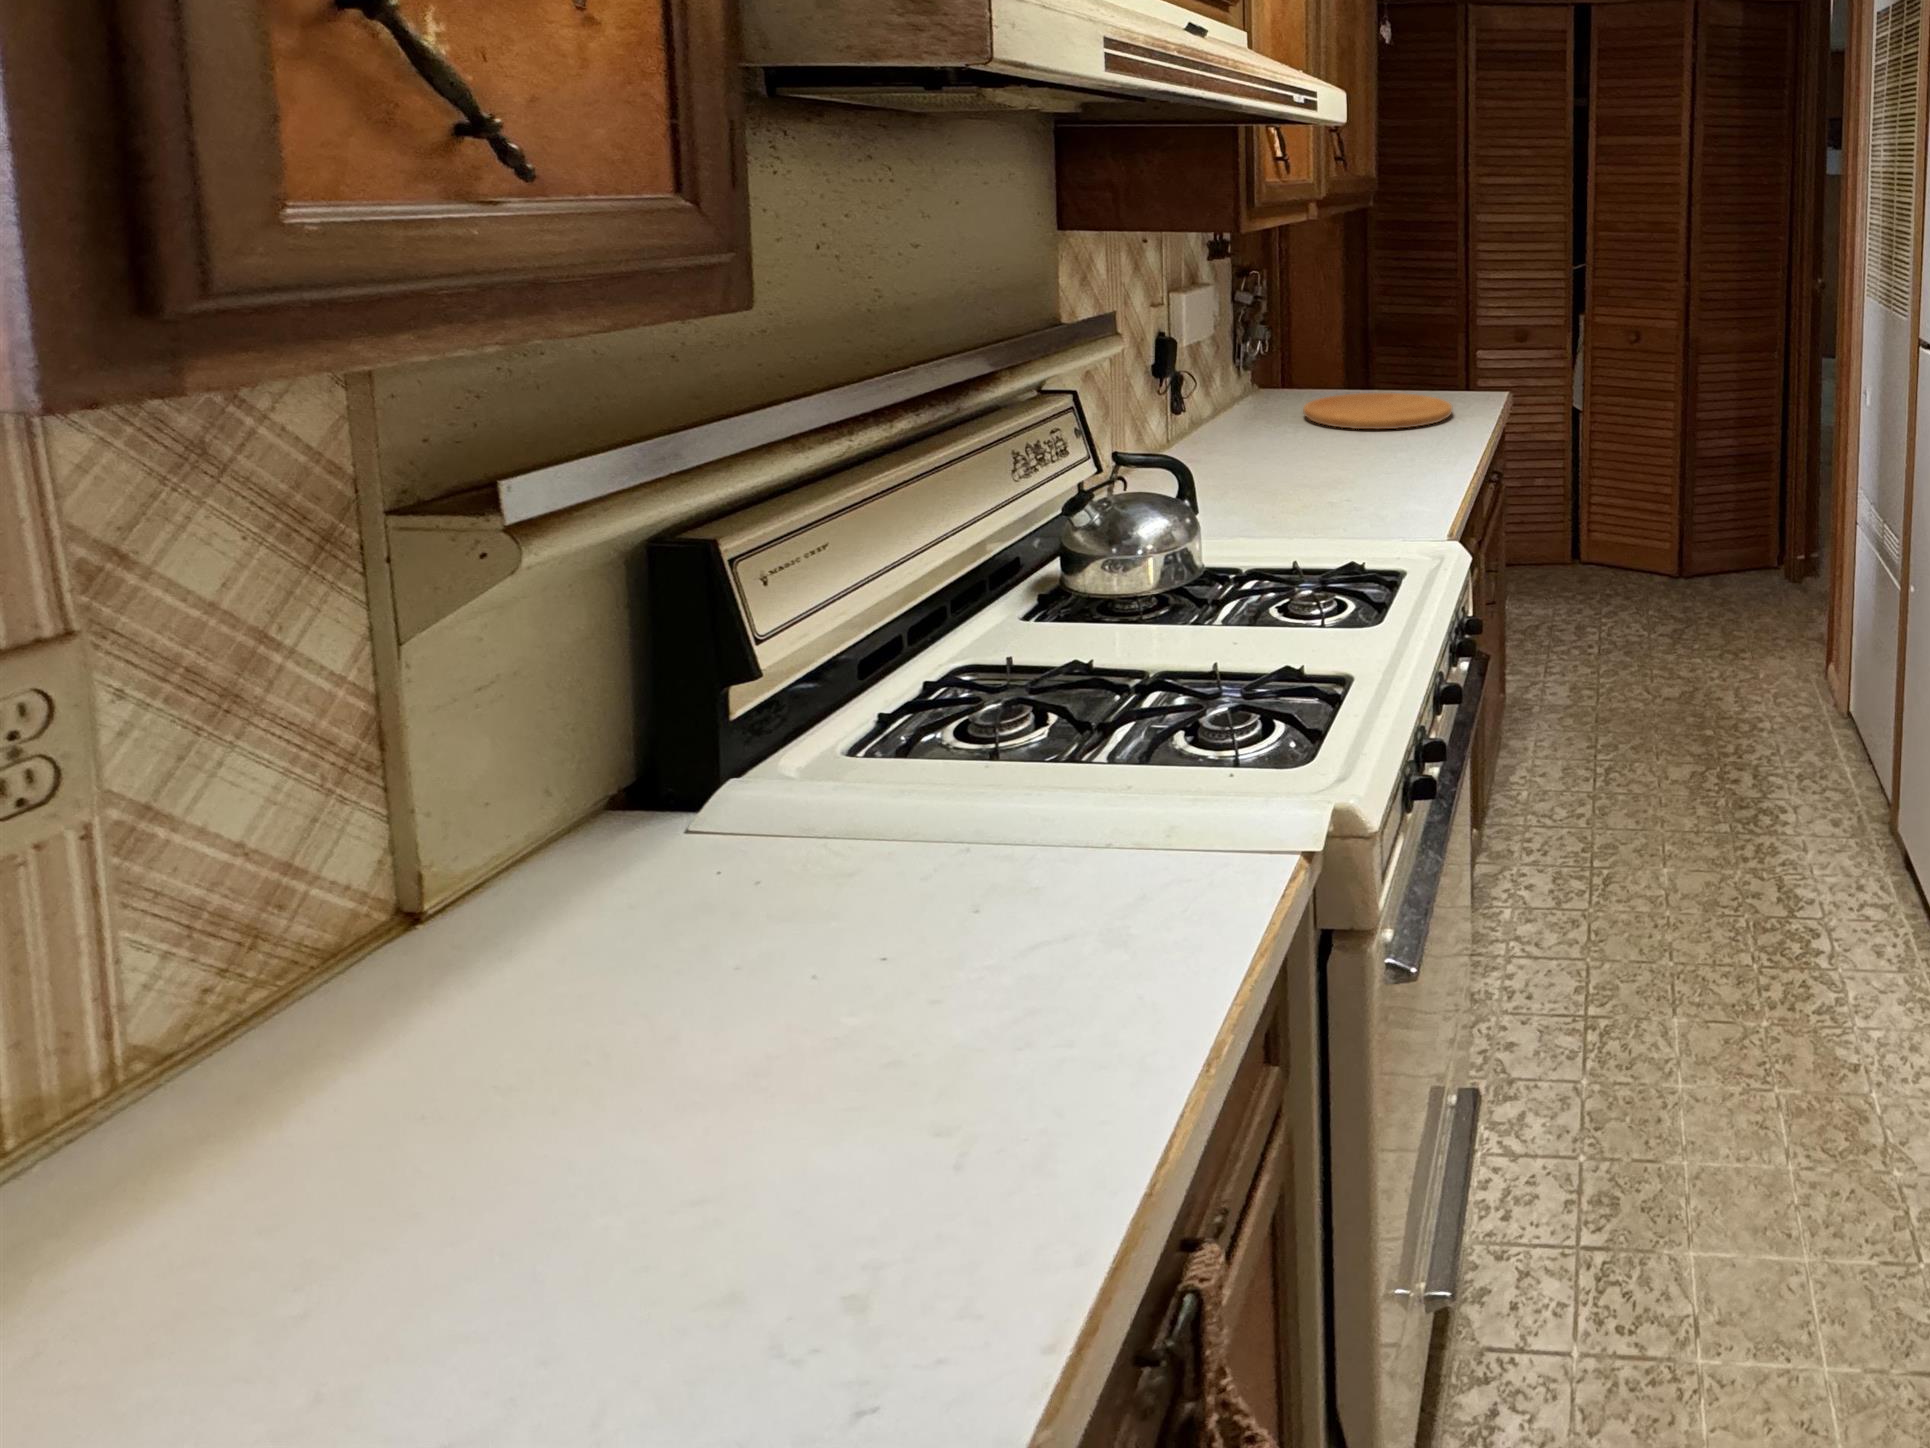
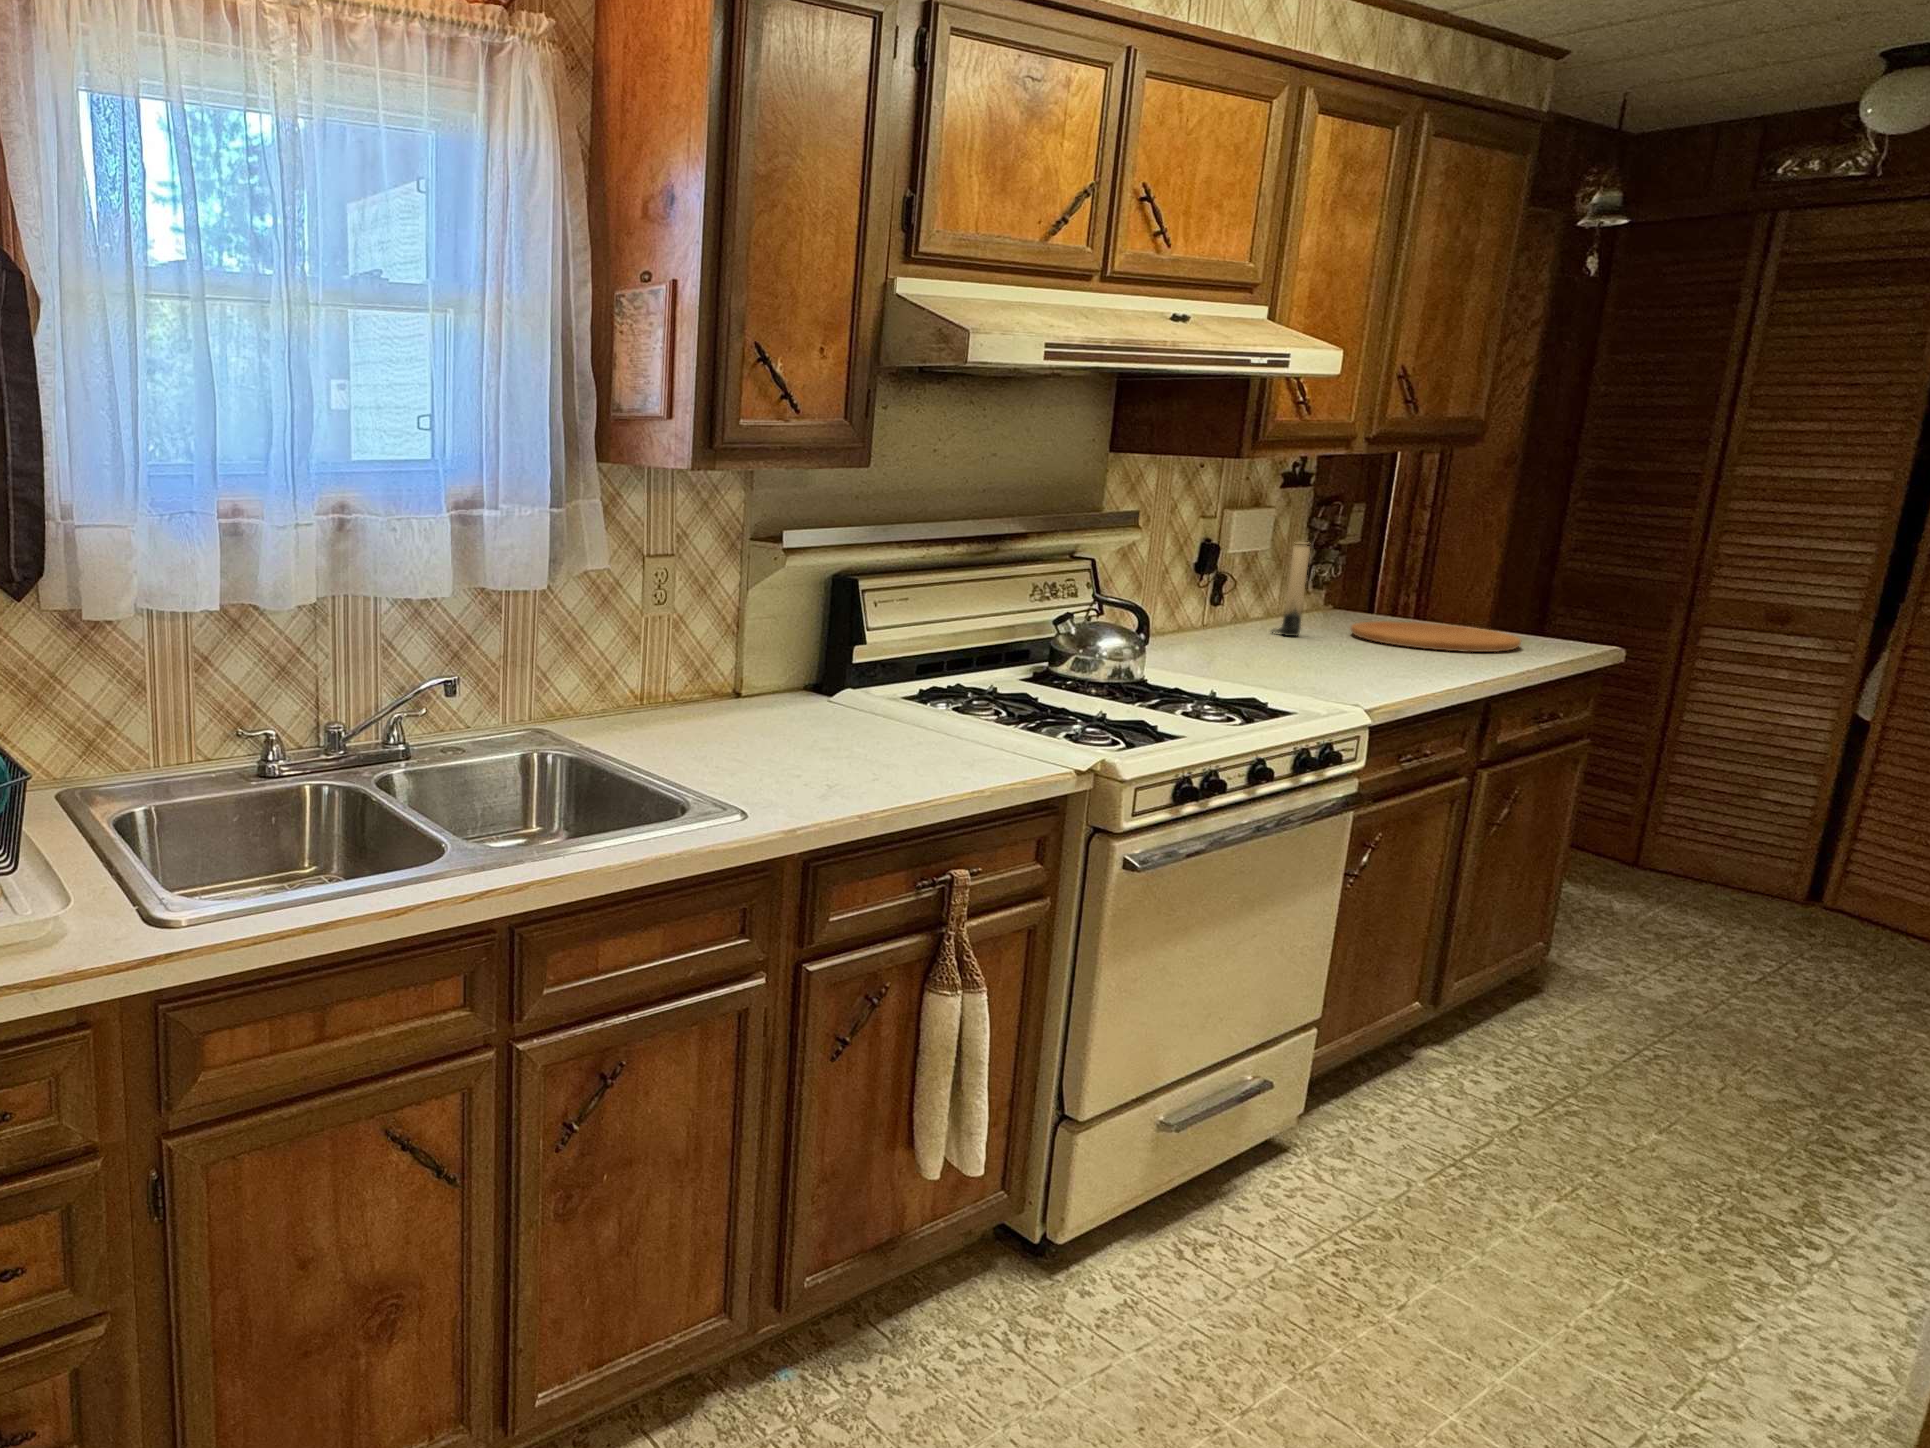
candle: none [1233,320,1266,435] -> present [1272,543,1310,636]

